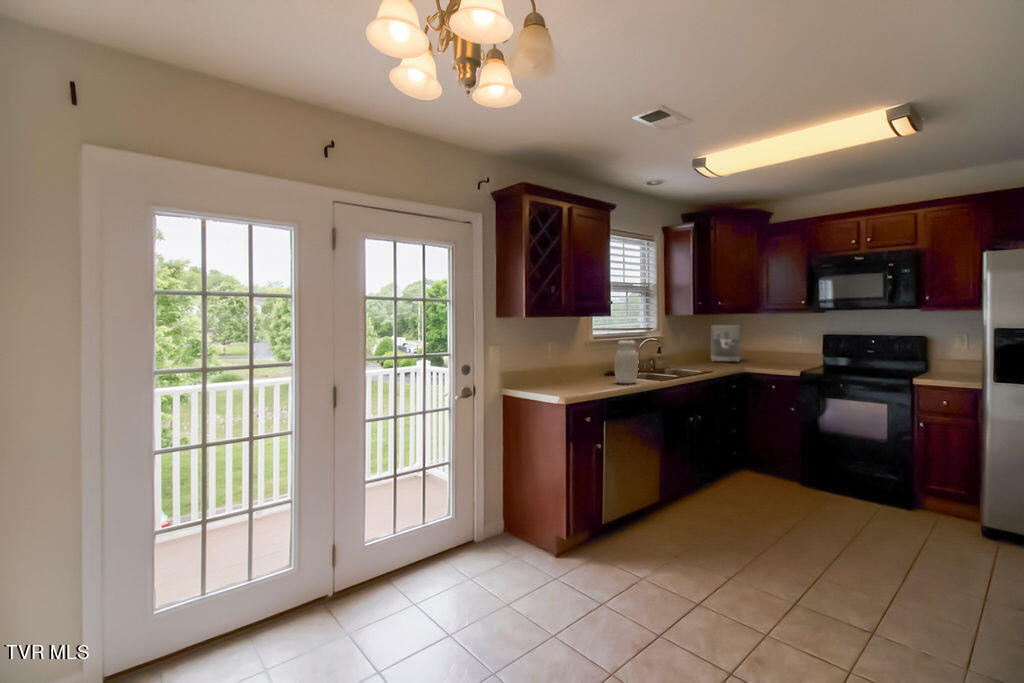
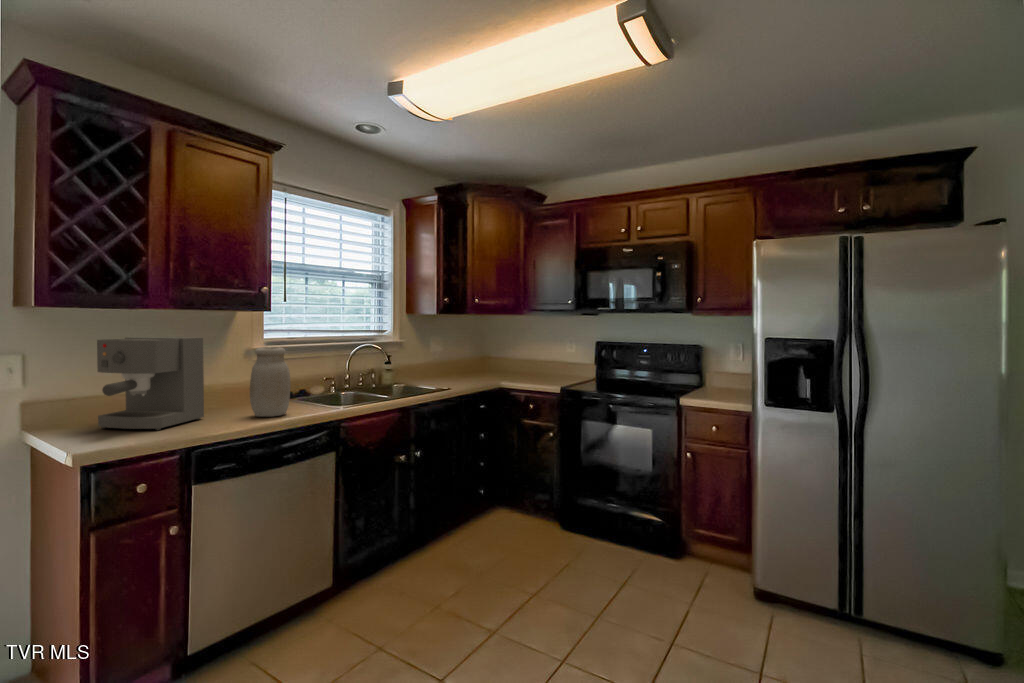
coffee maker: present [711,325,740,362] -> present [97,337,204,430]

